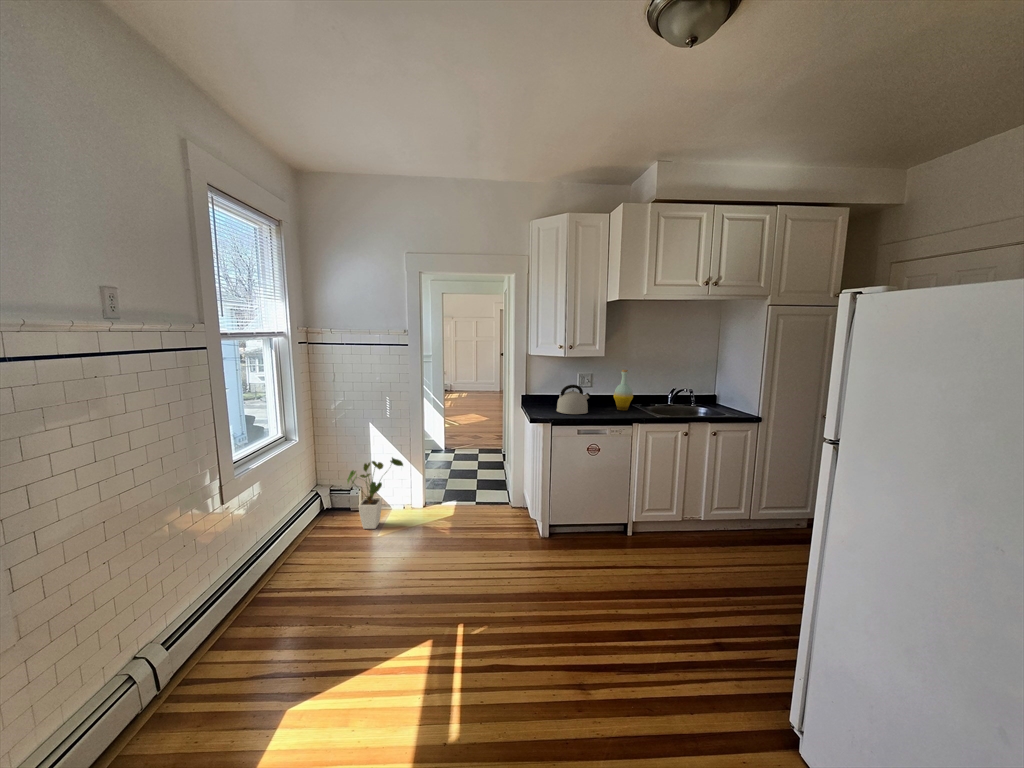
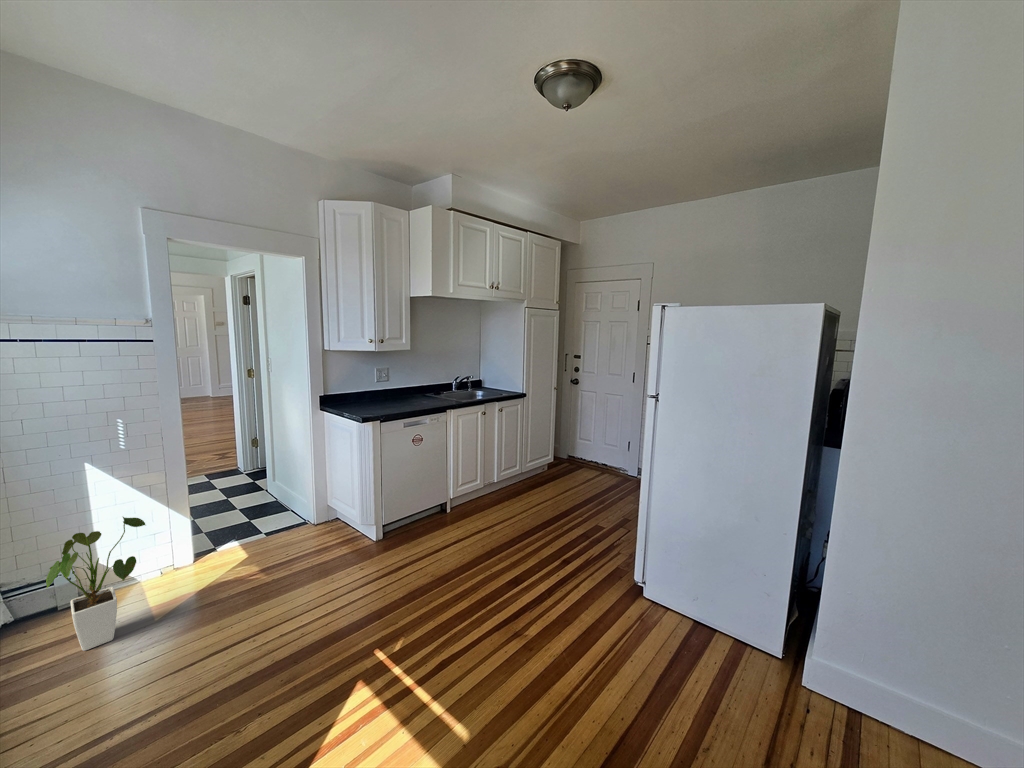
bottle: present [613,370,633,410] -> none [420,360,439,400]
kettle: present [557,385,591,414] -> none [373,378,407,408]

